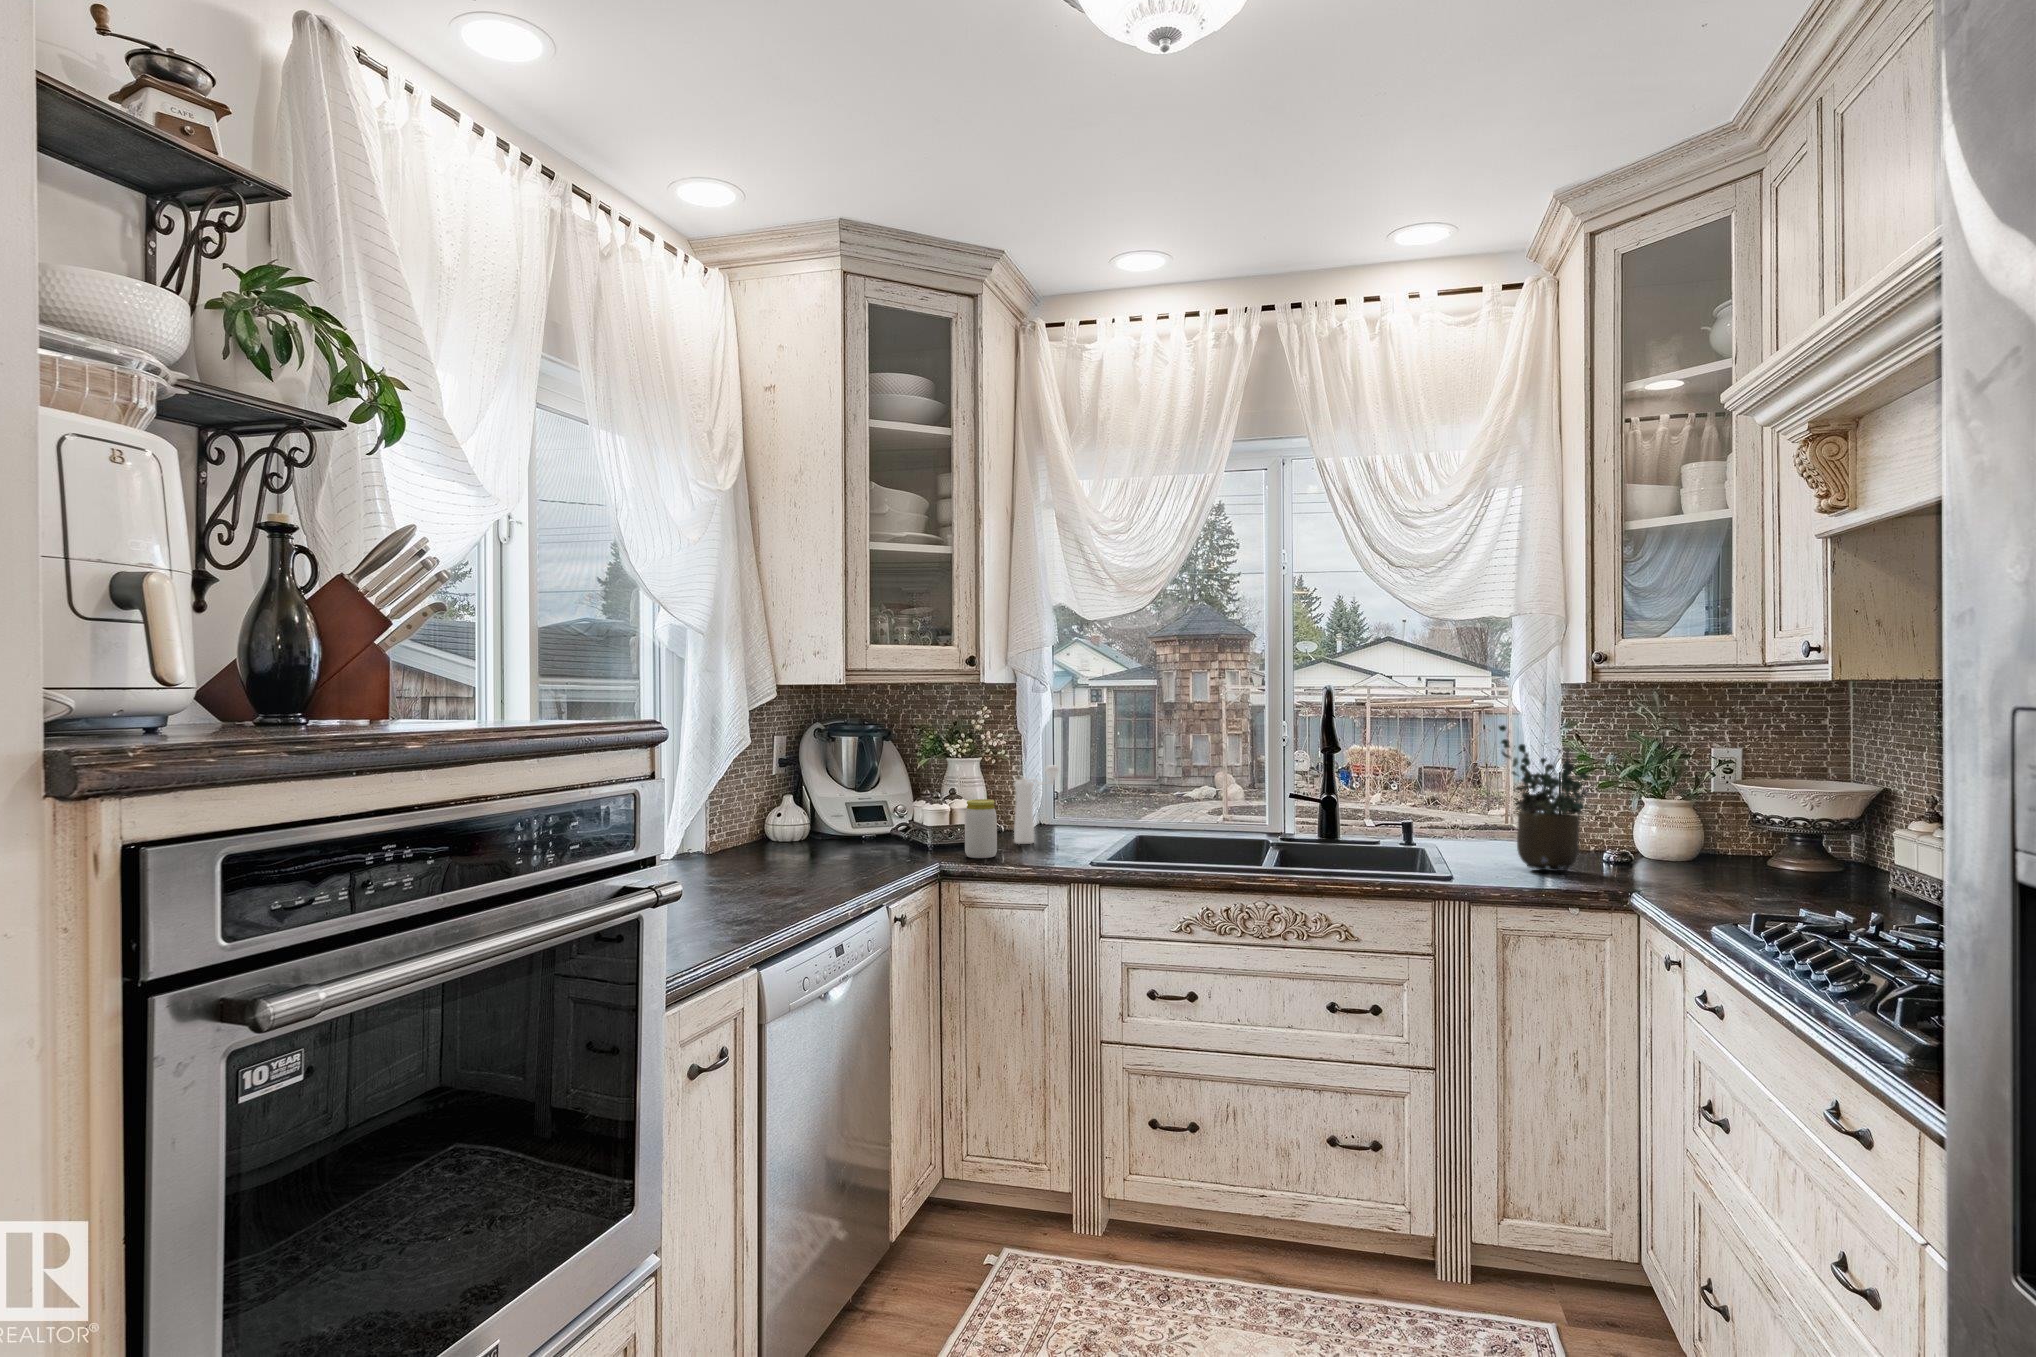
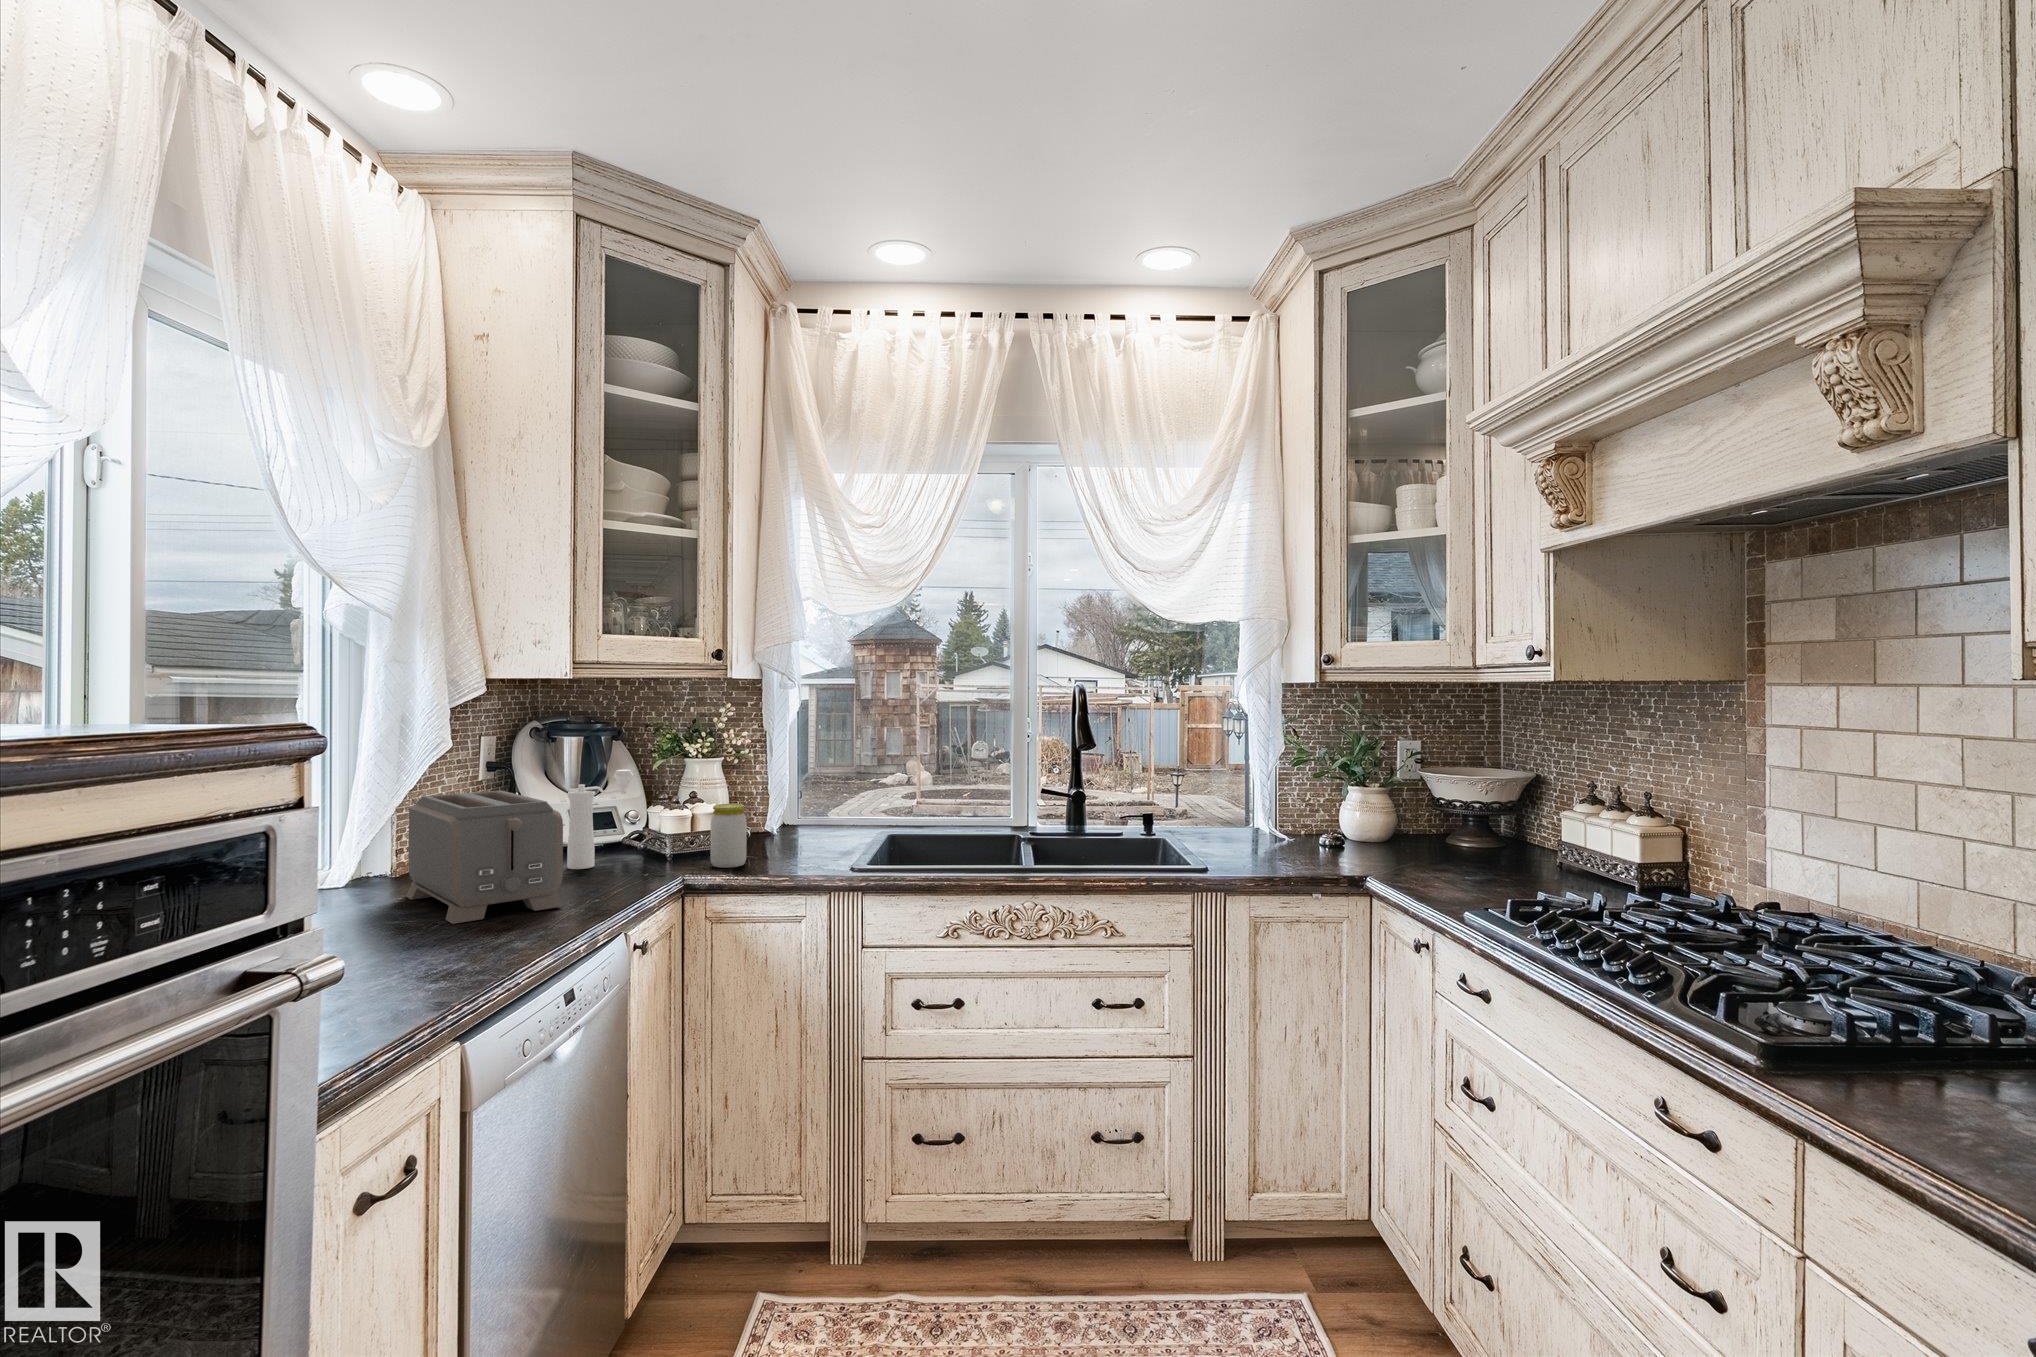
potted plant: present [1499,725,1588,871] -> none [1234,722,1319,857]
pepper mill: present [1014,766,1059,844] -> present [567,770,633,869]
toaster: none [720,781,838,888] -> present [406,790,563,924]

